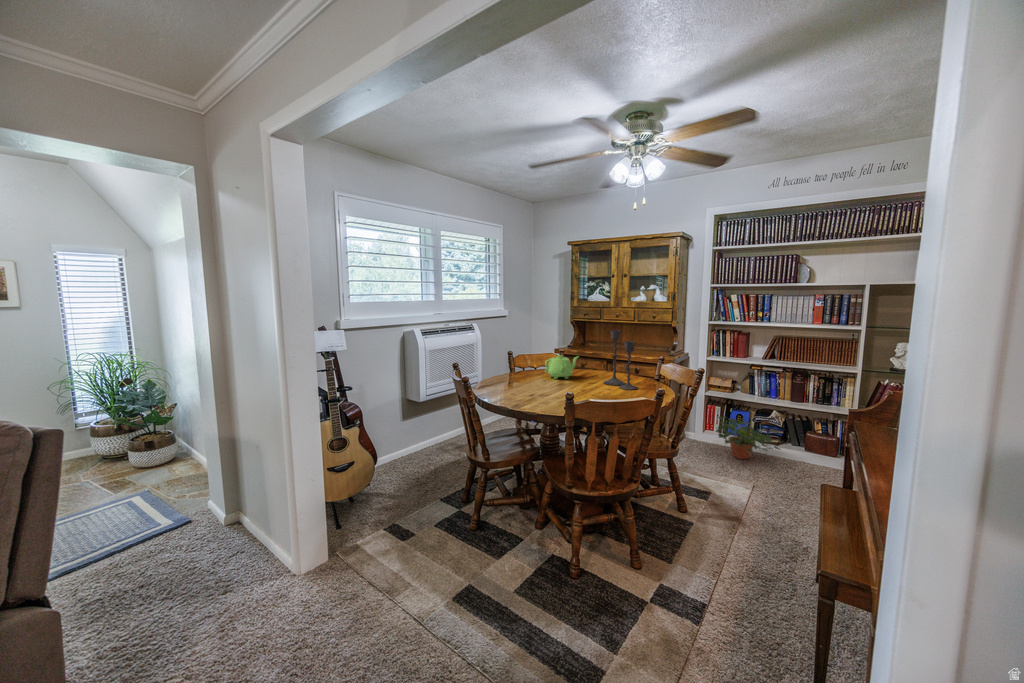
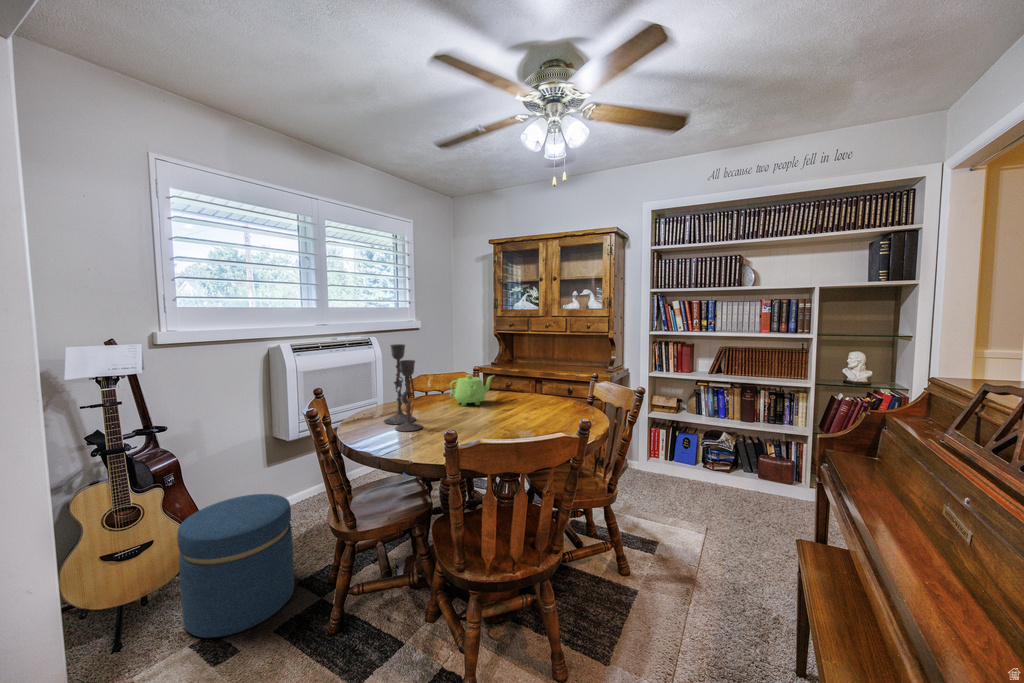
candlestick: present [604,330,638,390] -> present [384,344,422,431]
potted plant: present [716,416,781,459] -> none [660,442,734,493]
ottoman: none [371,436,440,525] -> present [177,494,294,638]

